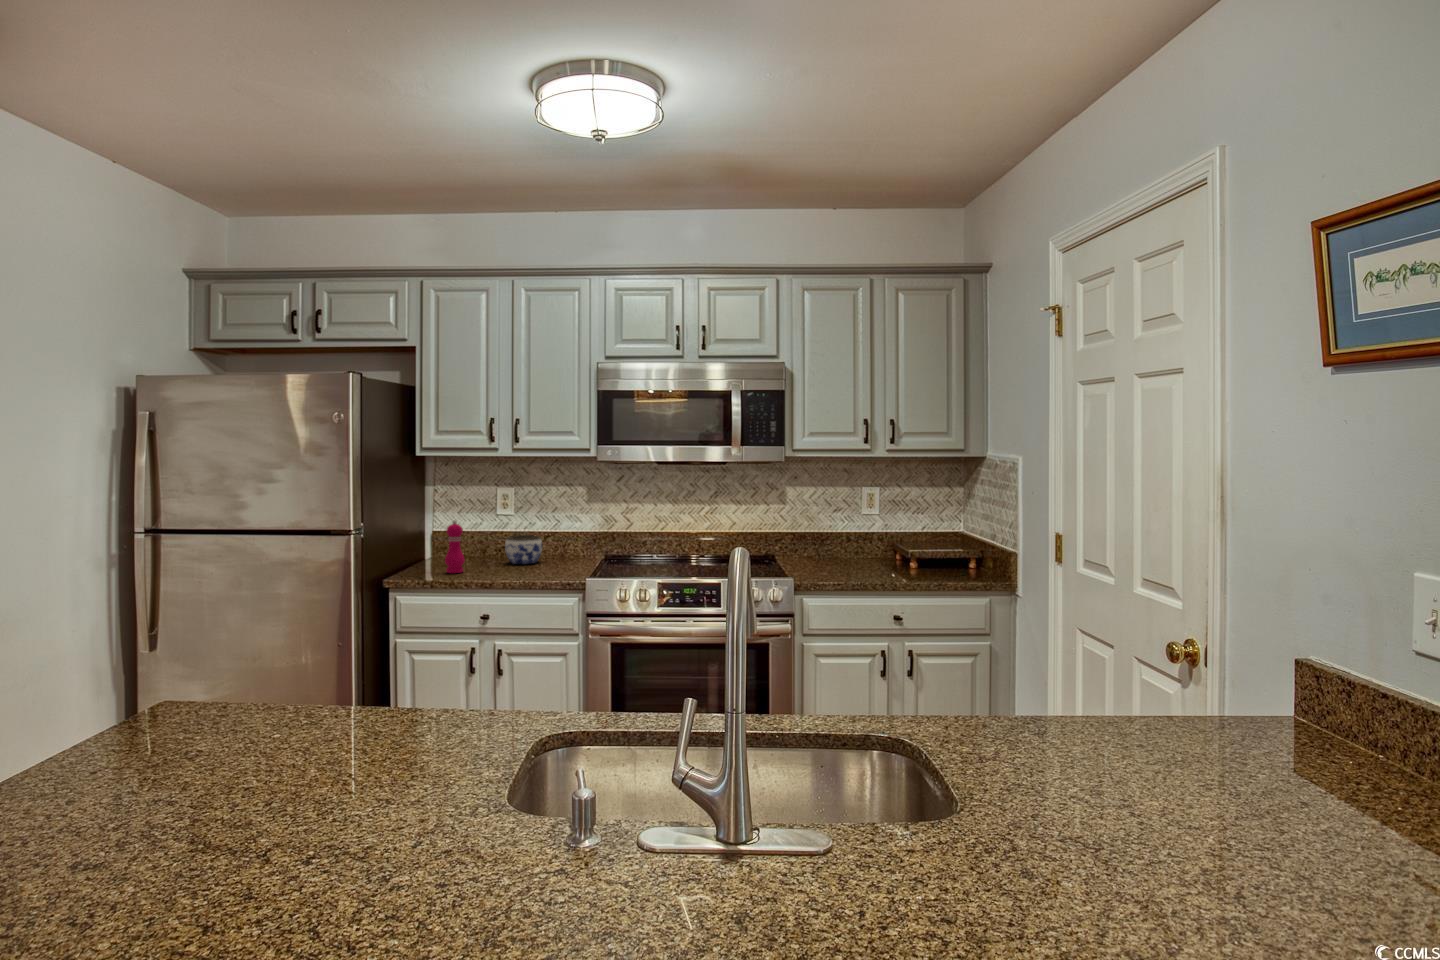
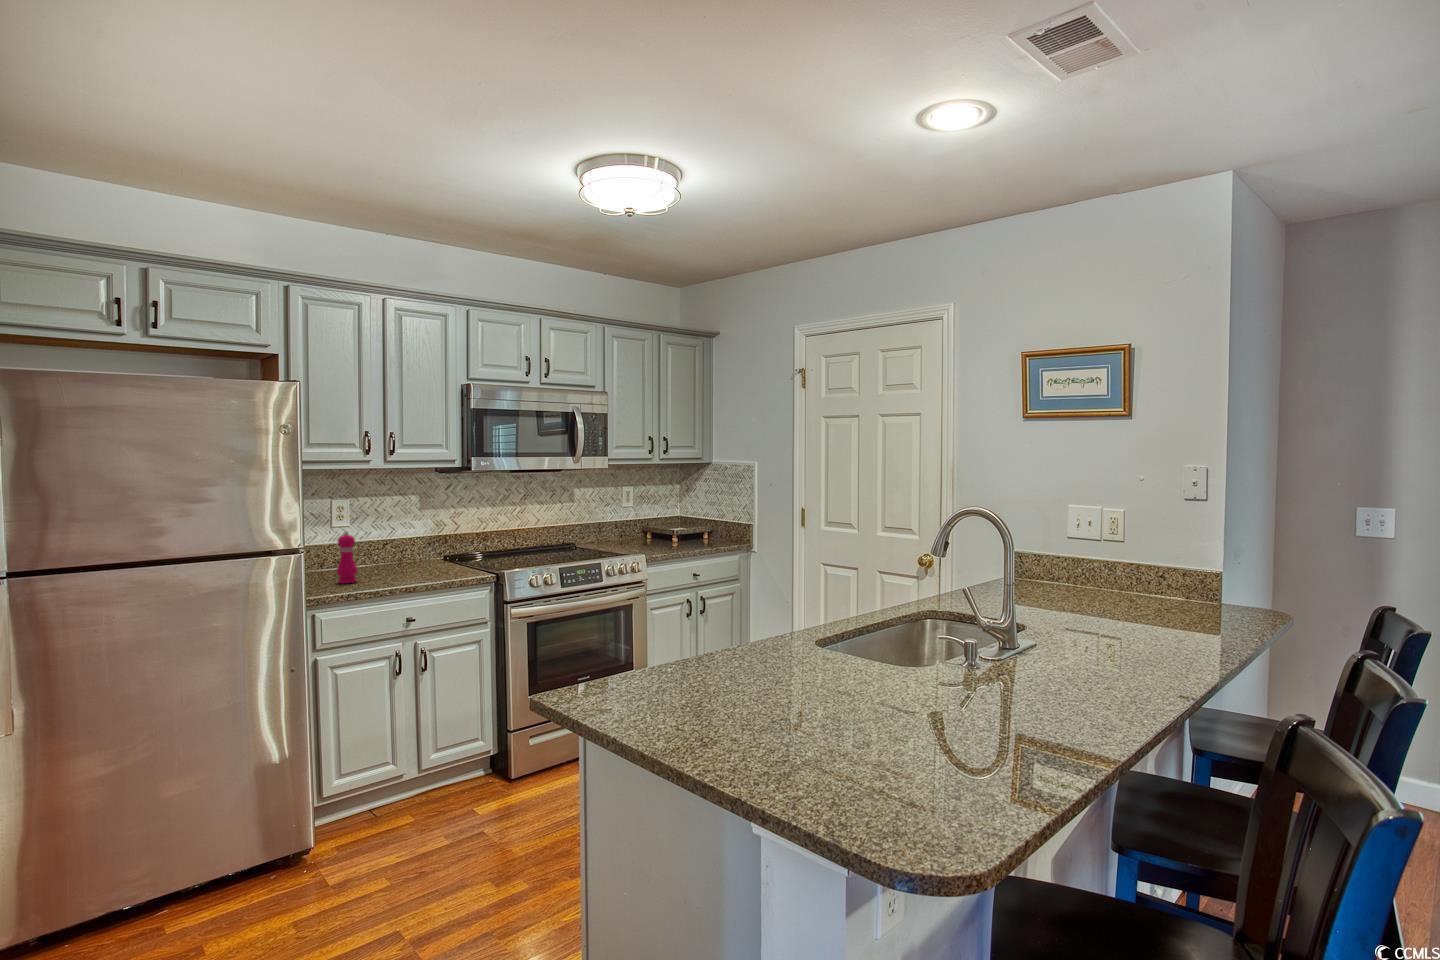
jar: present [505,535,542,564] -> none [362,542,400,571]

